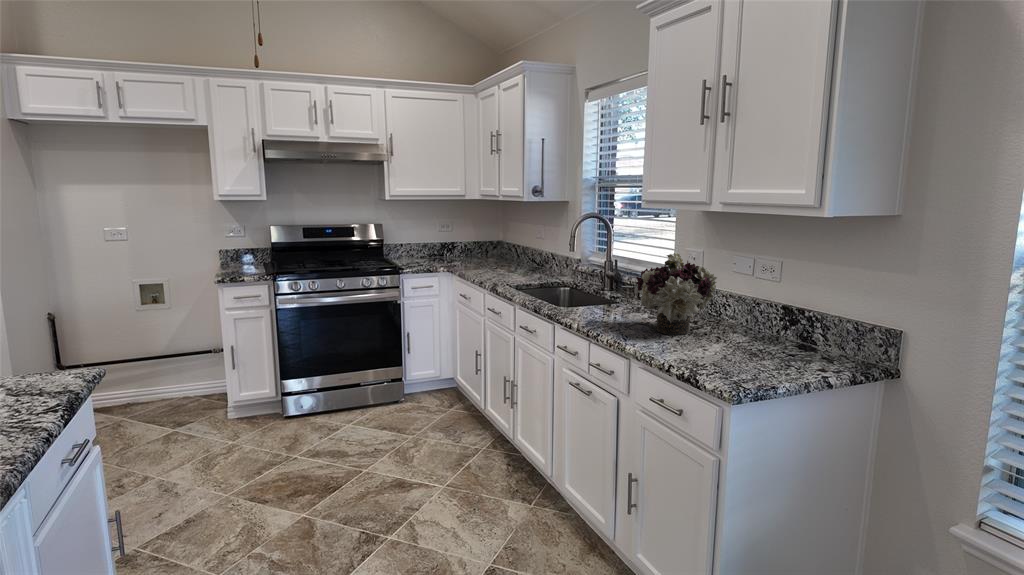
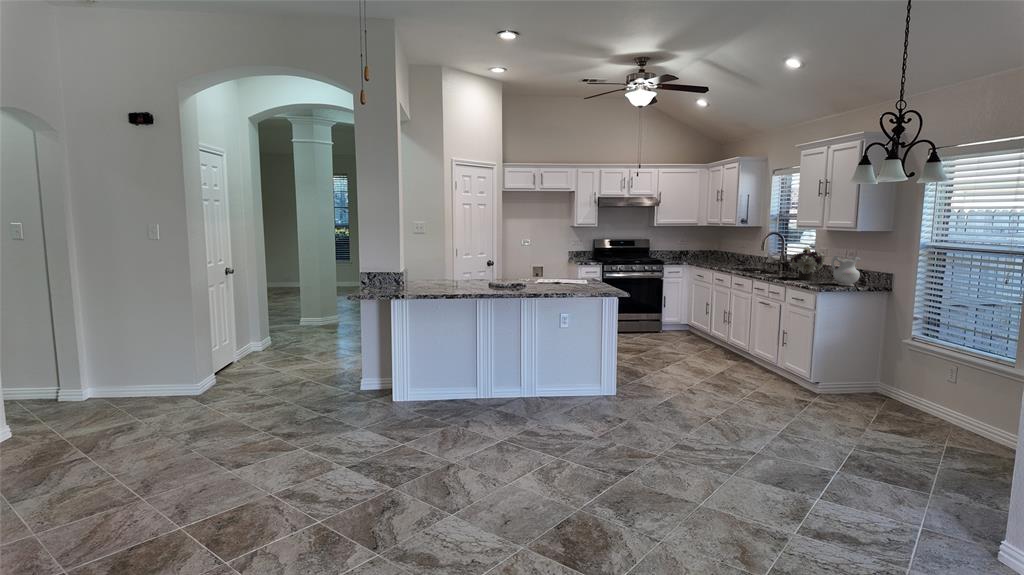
ceramic pitcher: none [748,284,821,365] -> present [831,256,860,286]

